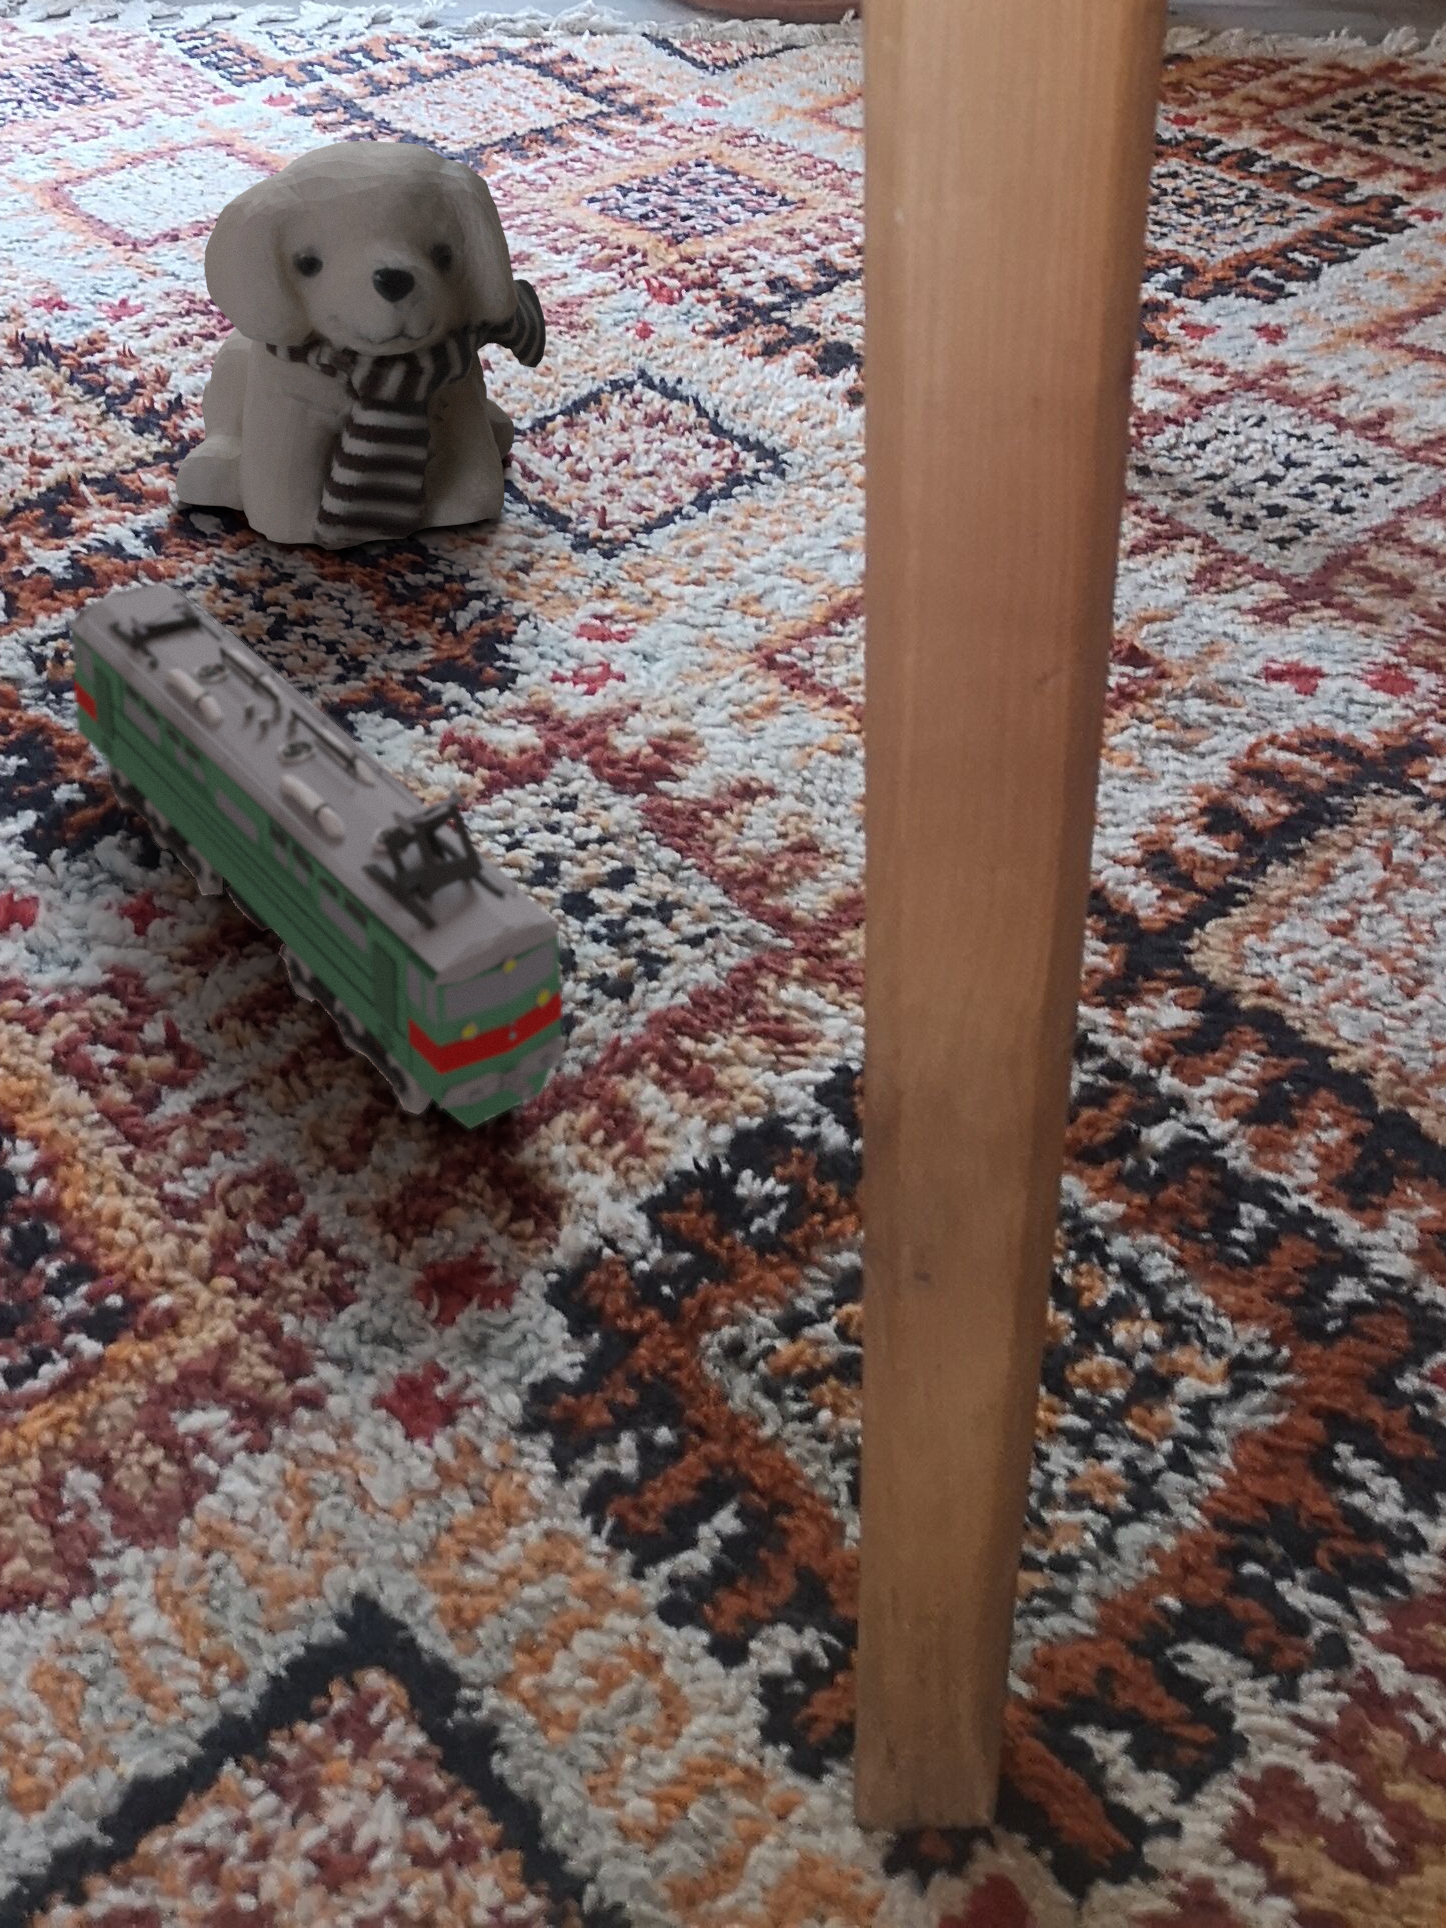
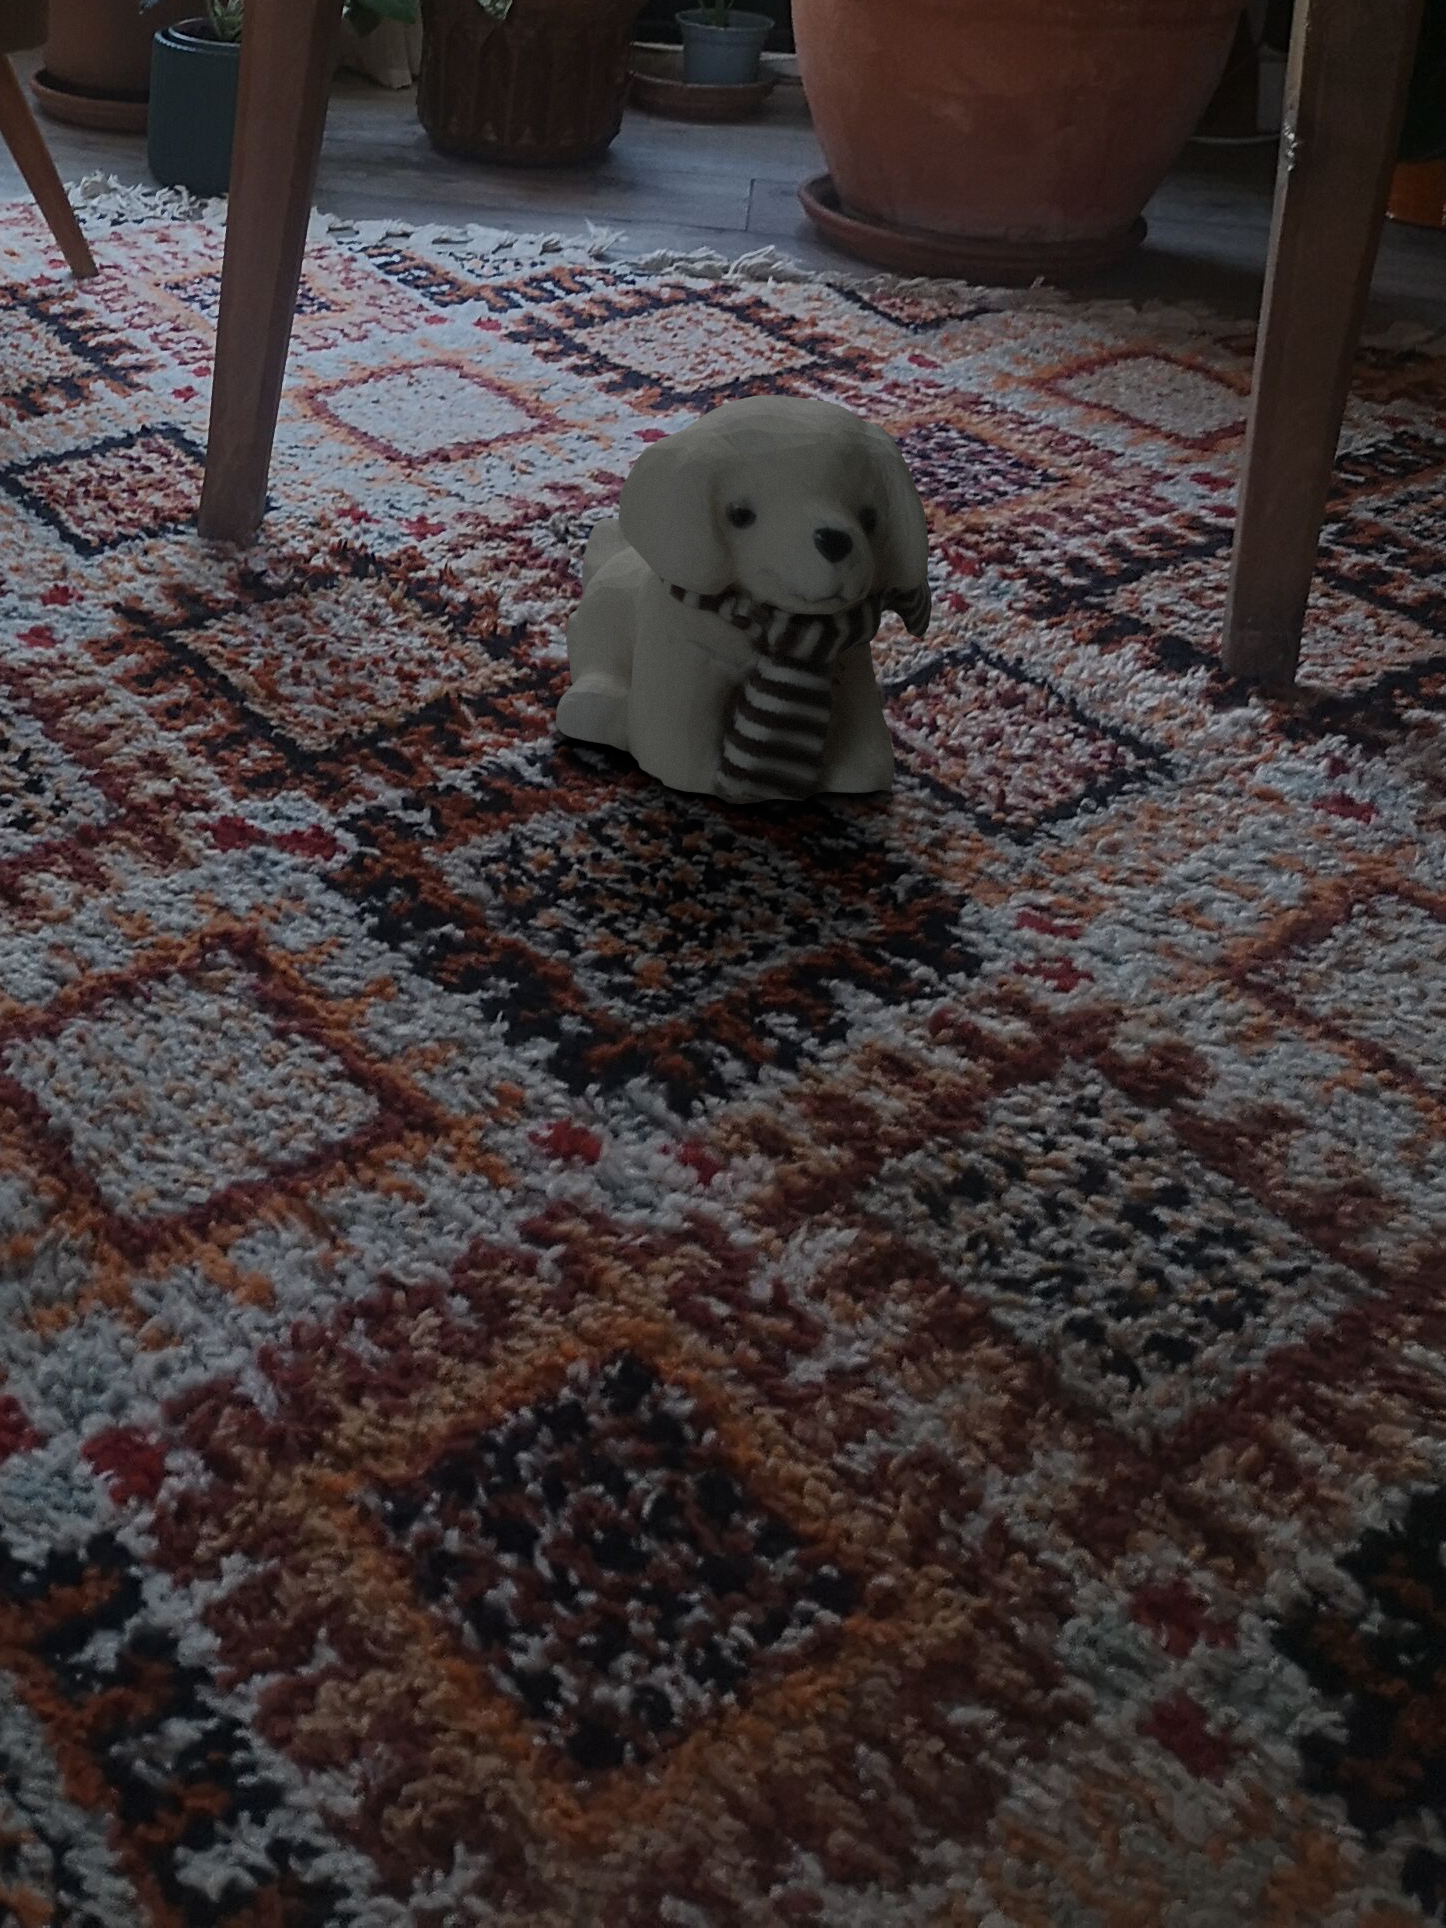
toy train: present [70,584,566,1129] -> none [576,827,1249,1458]

